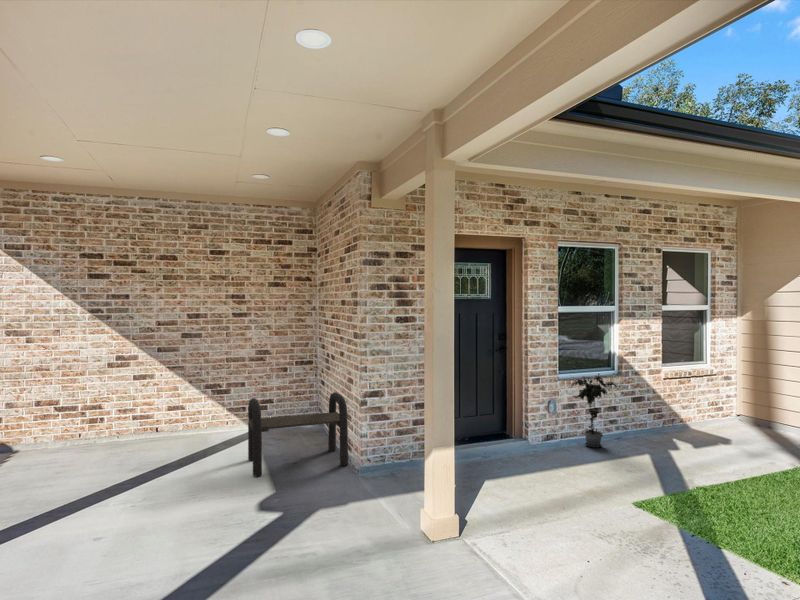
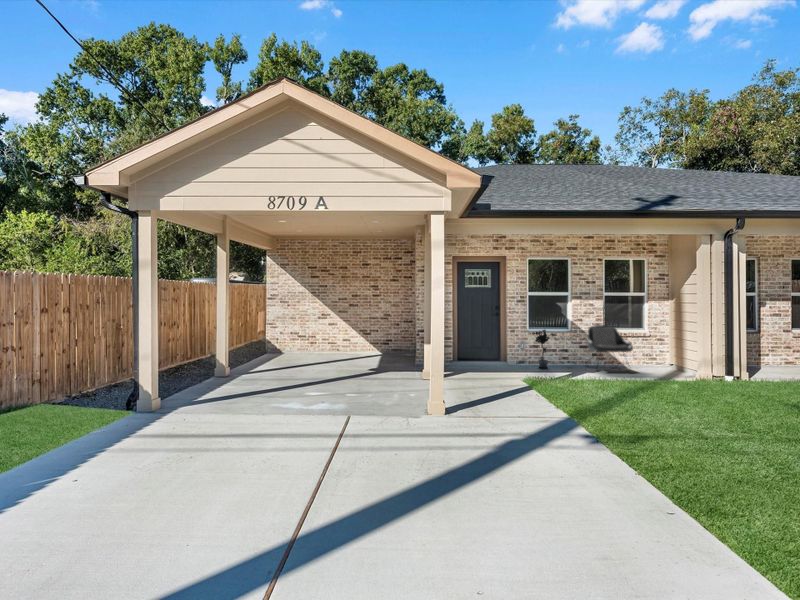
lounge chair: none [647,361,742,449] -> present [587,325,633,371]
bench: present [248,392,348,476] -> none [370,332,413,365]

